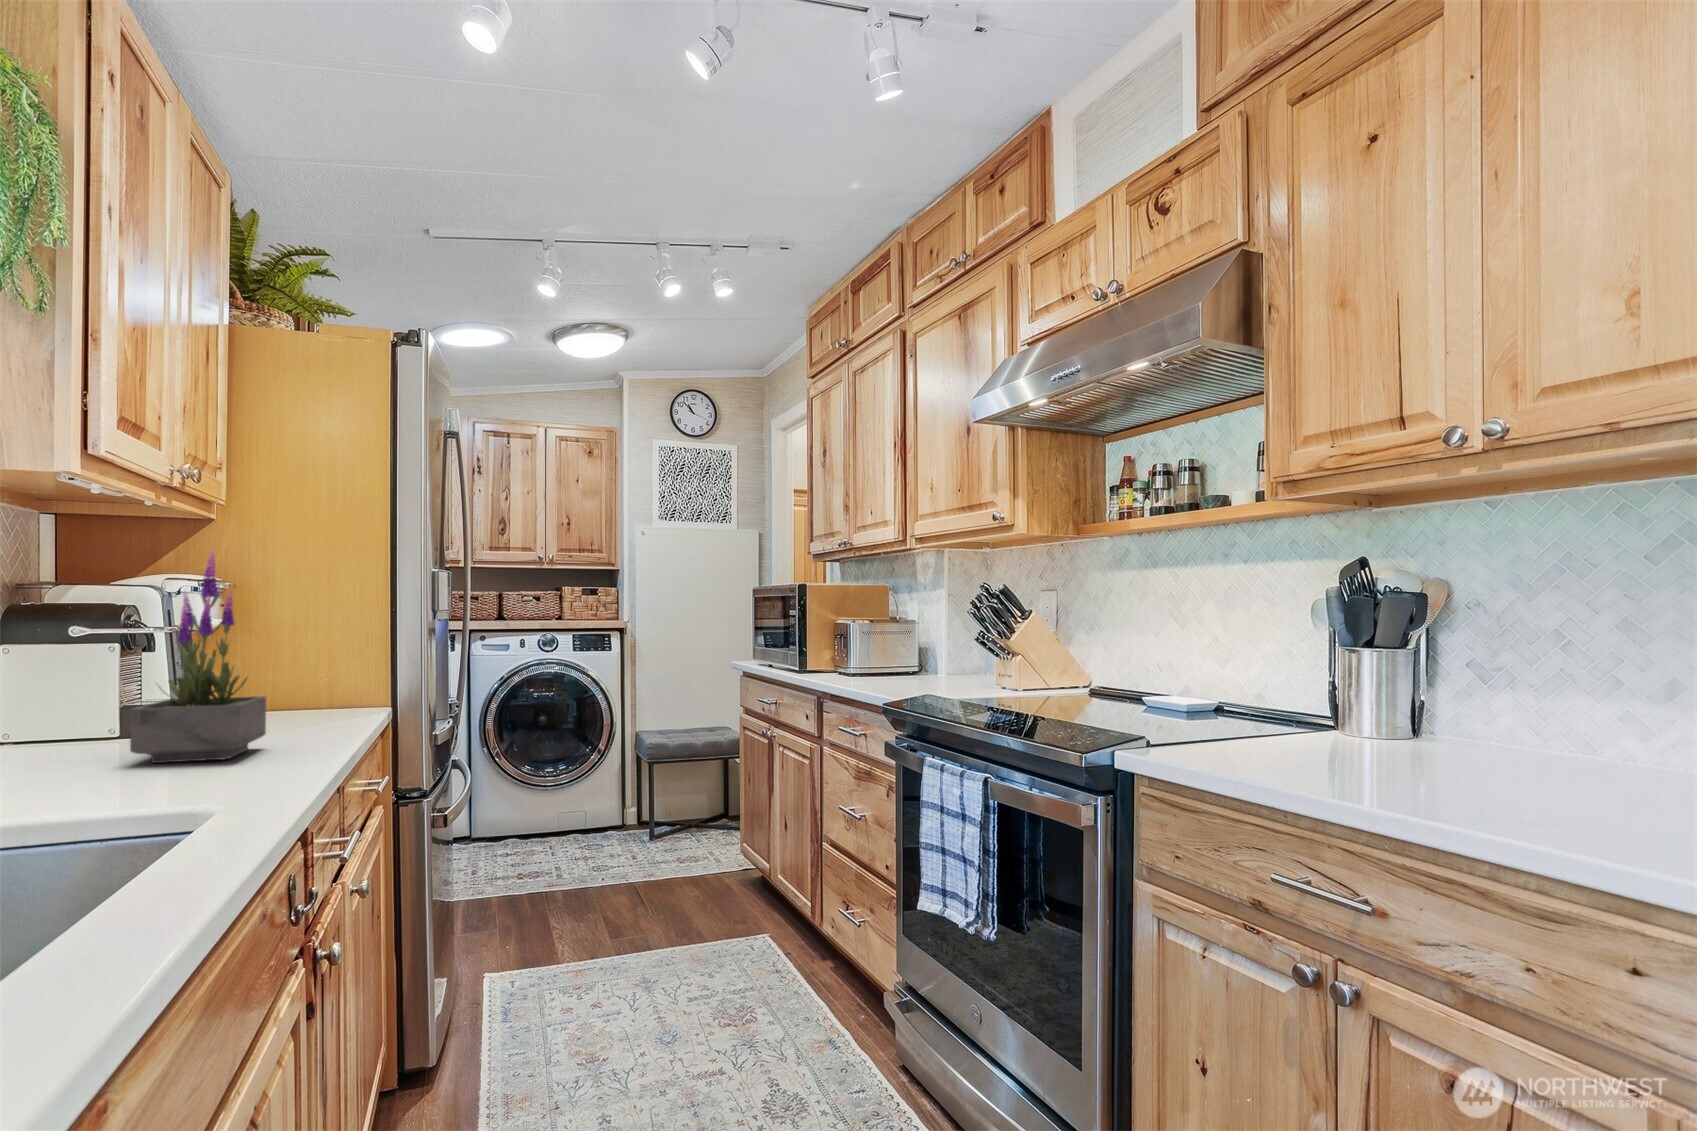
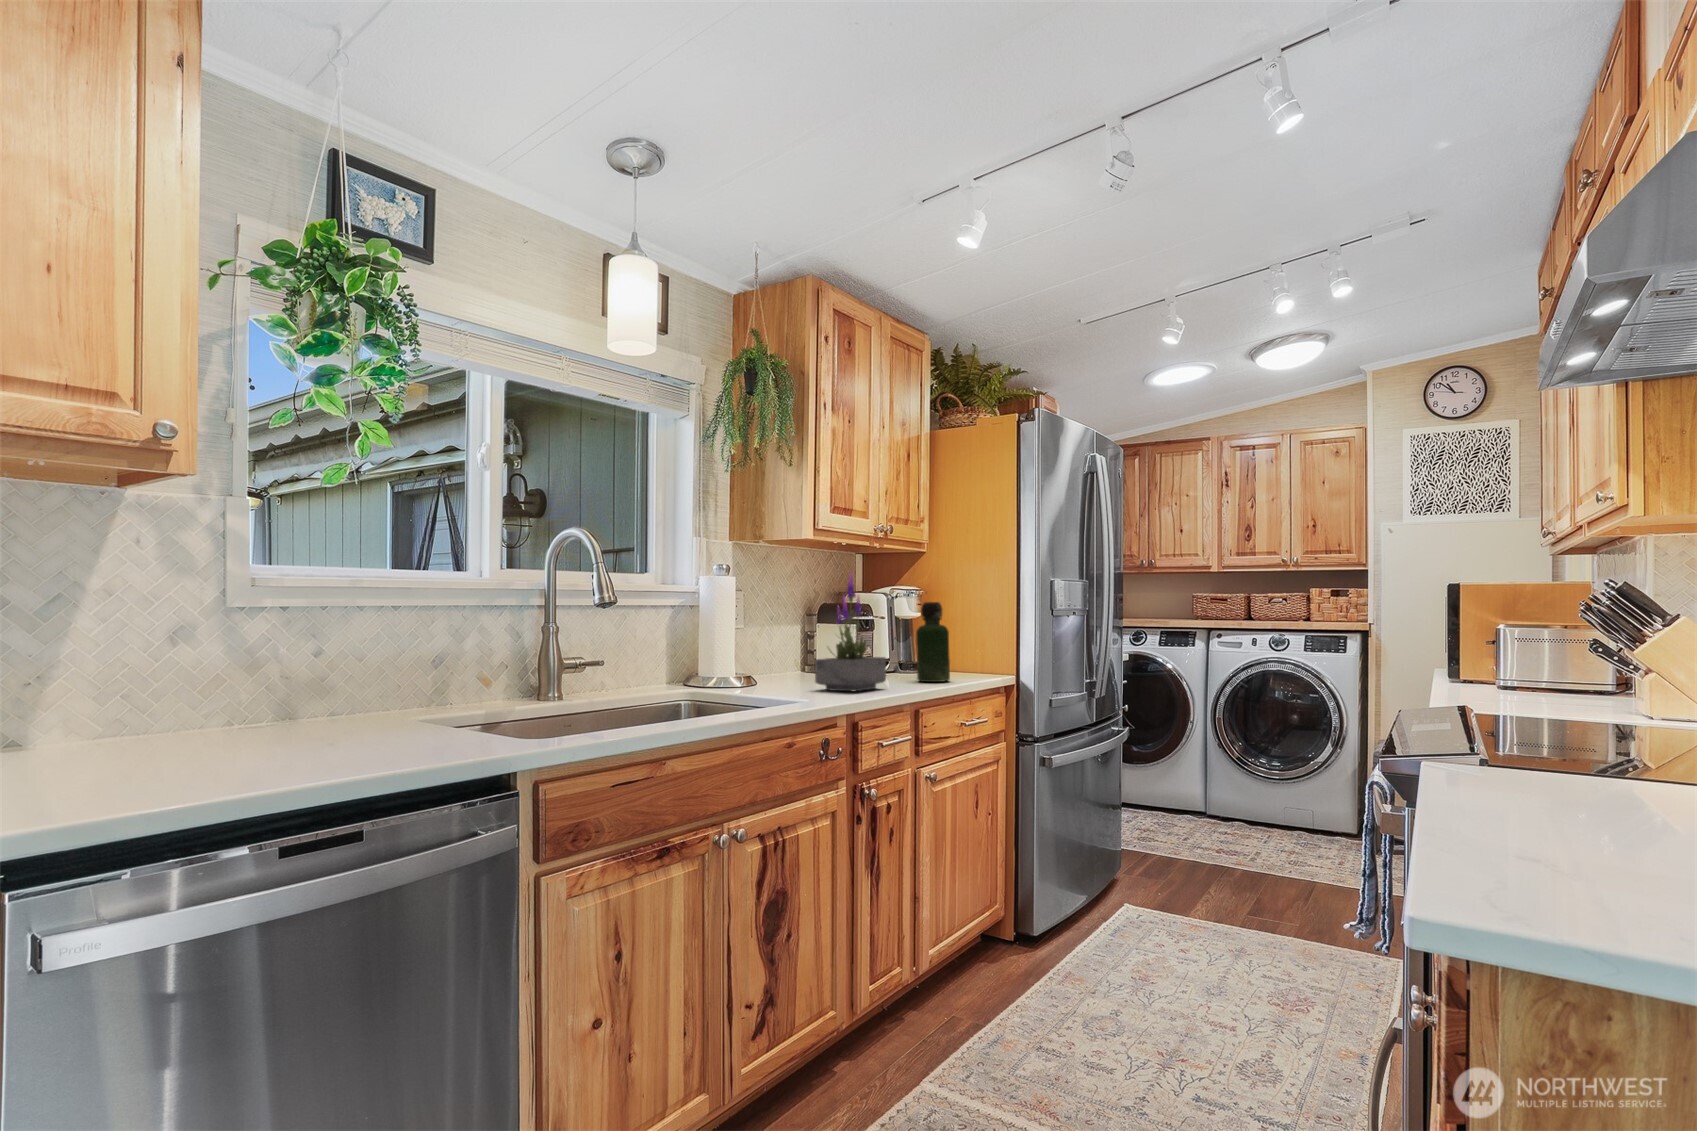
bottle: none [272,604,332,729] -> present [916,602,950,682]

